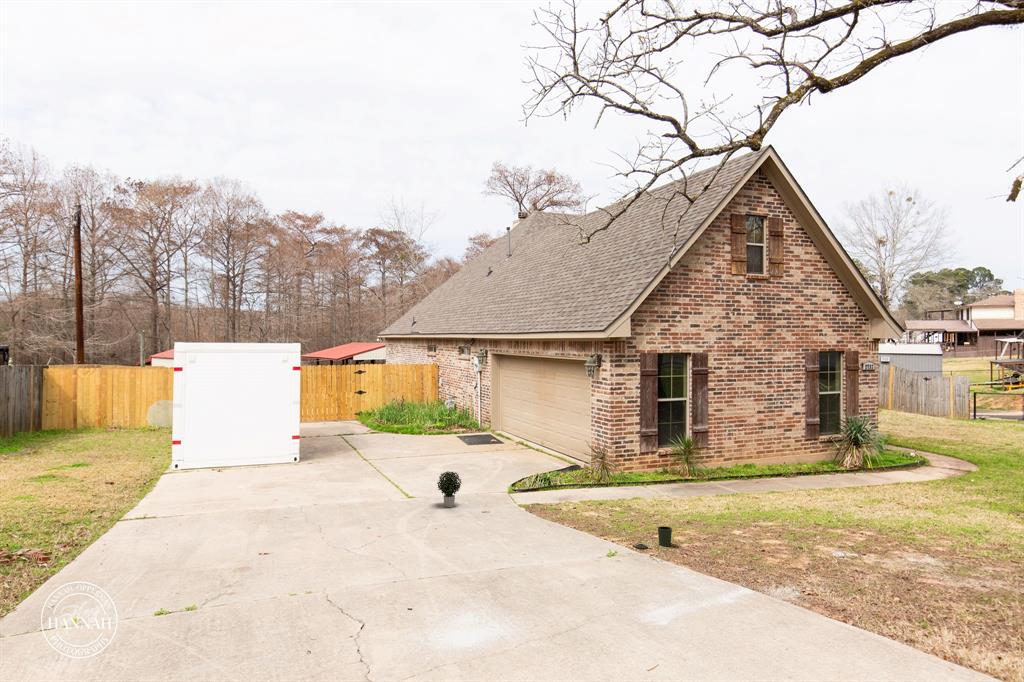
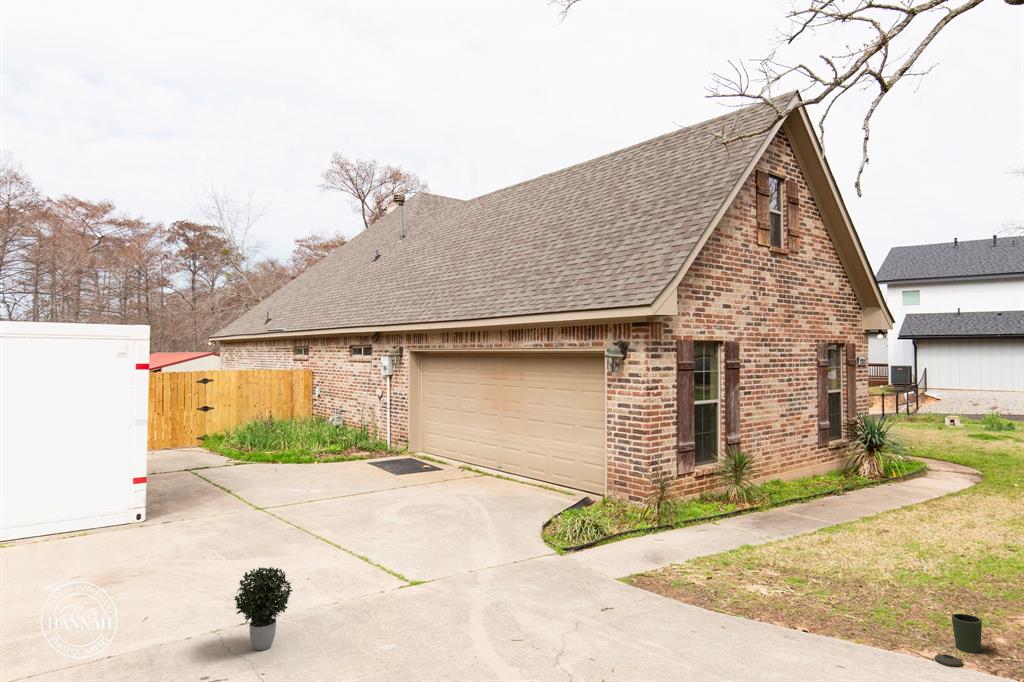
potted plant: present [437,471,461,508] -> present [234,567,293,651]

